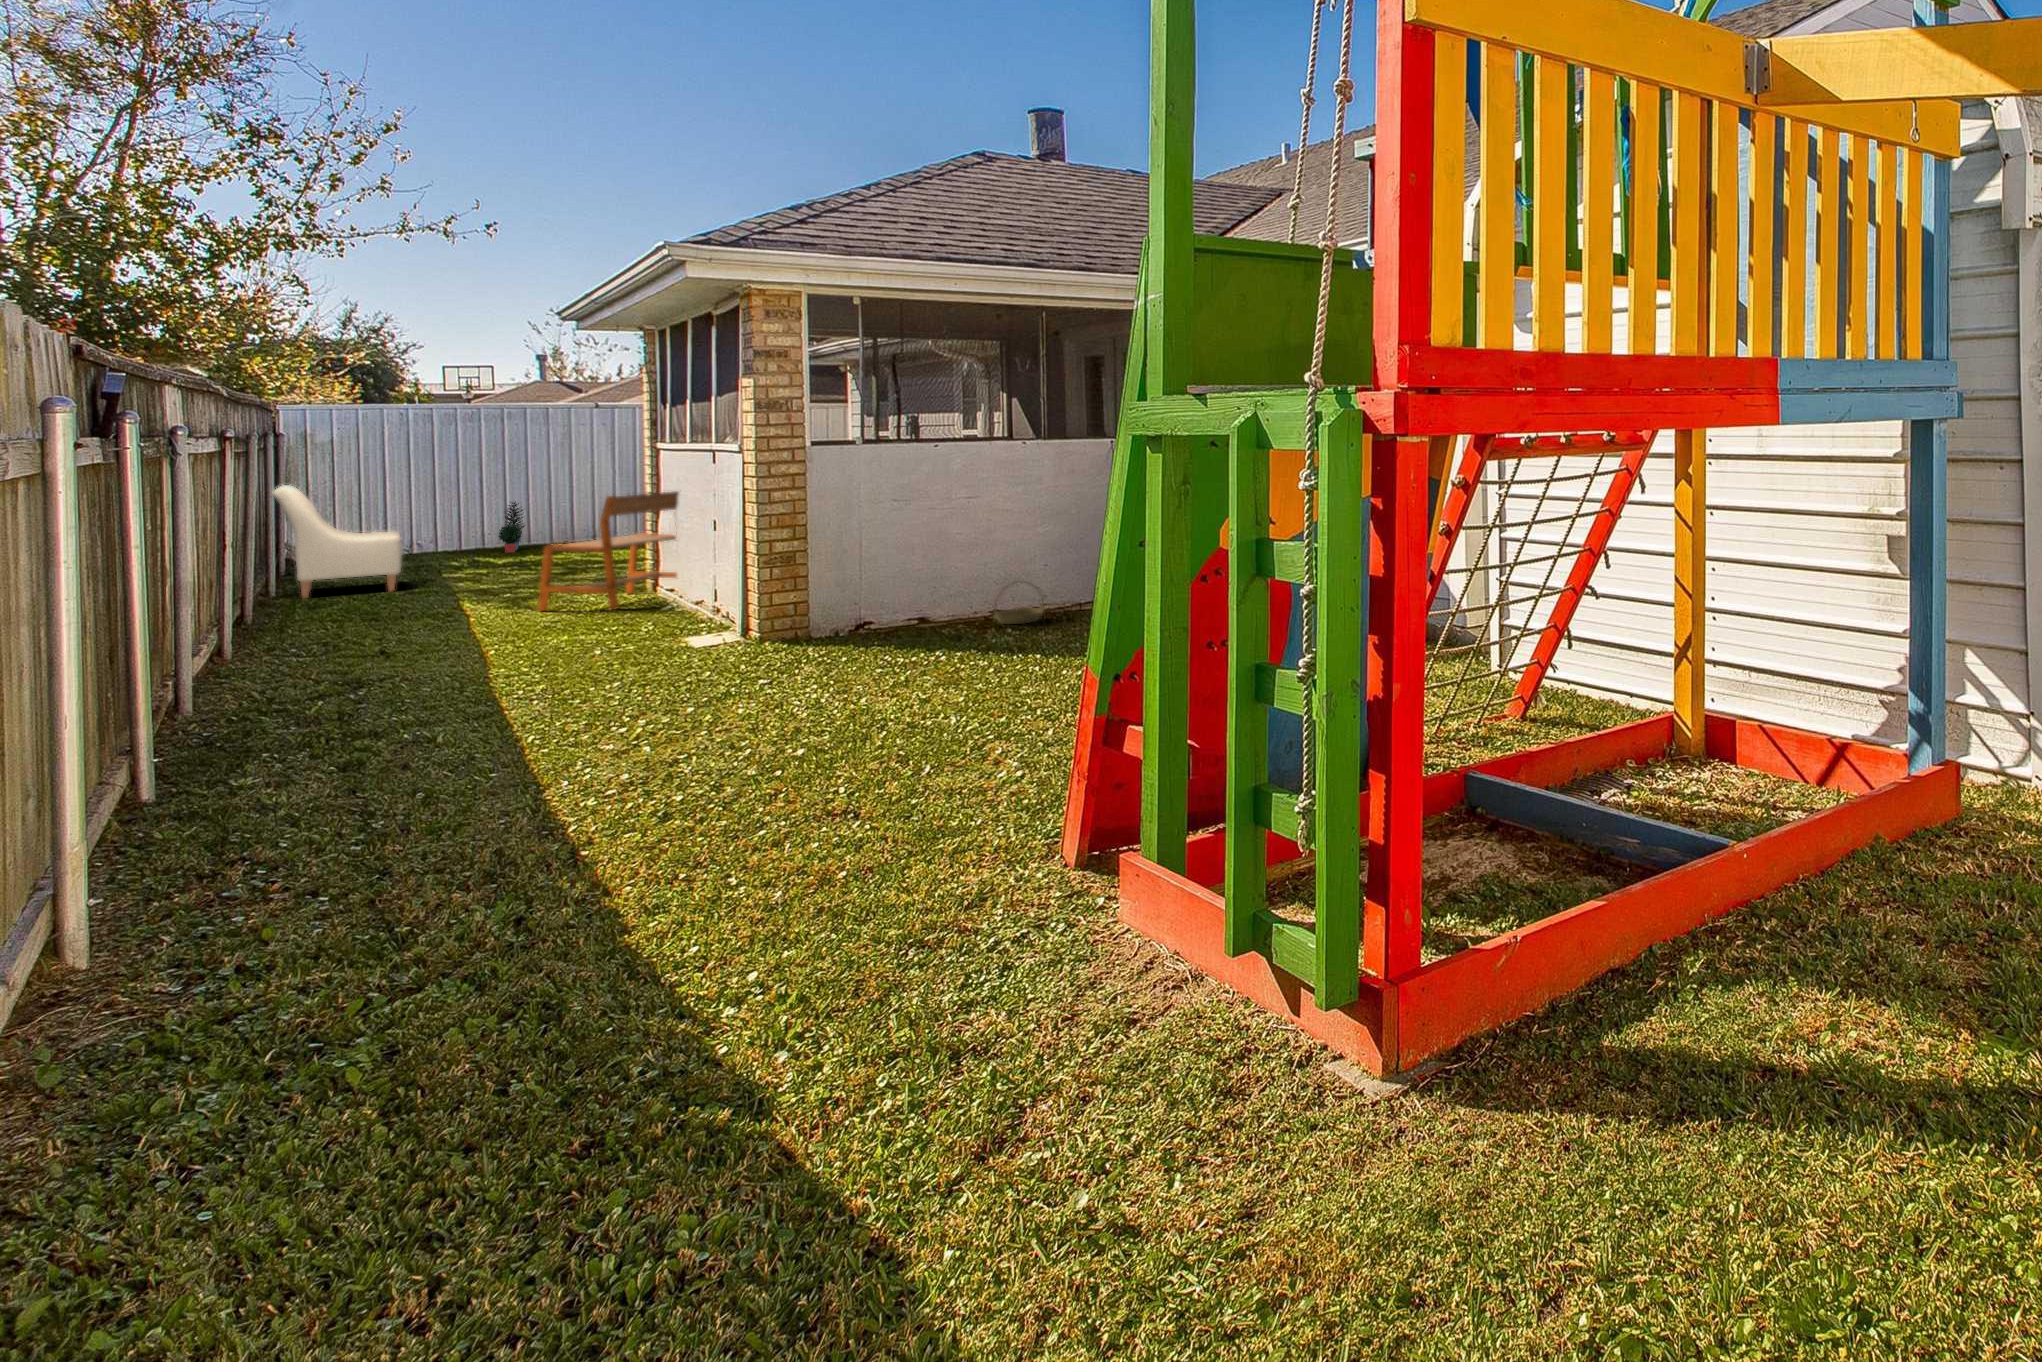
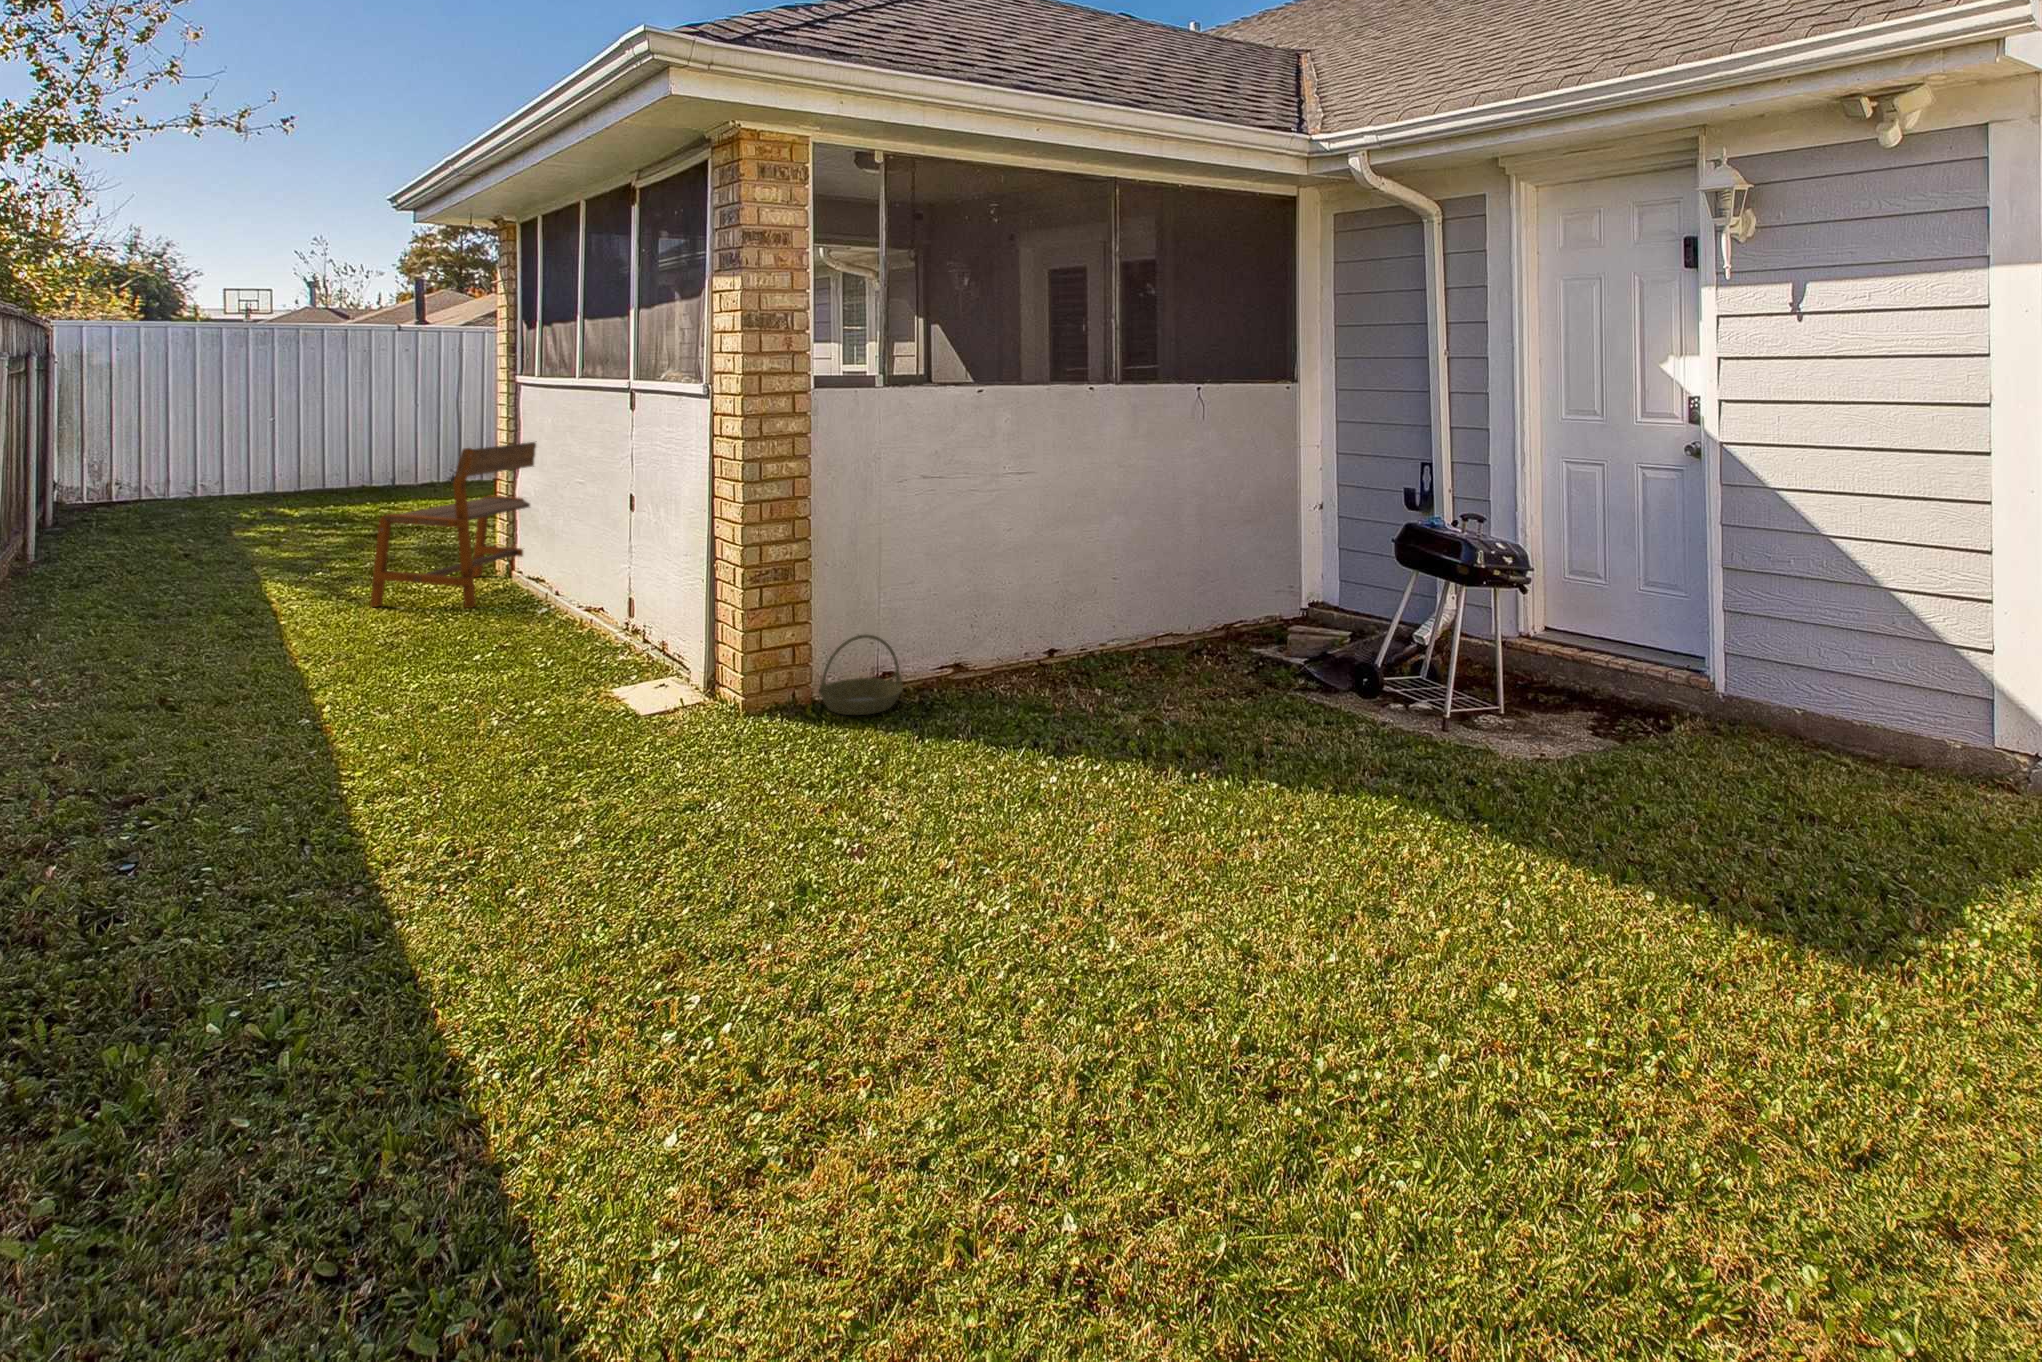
chair: present [273,485,403,598] -> none [35,417,190,566]
potted plant: present [499,501,525,553] -> none [292,436,321,498]
basket: present [993,603,1045,624] -> present [819,635,903,715]

